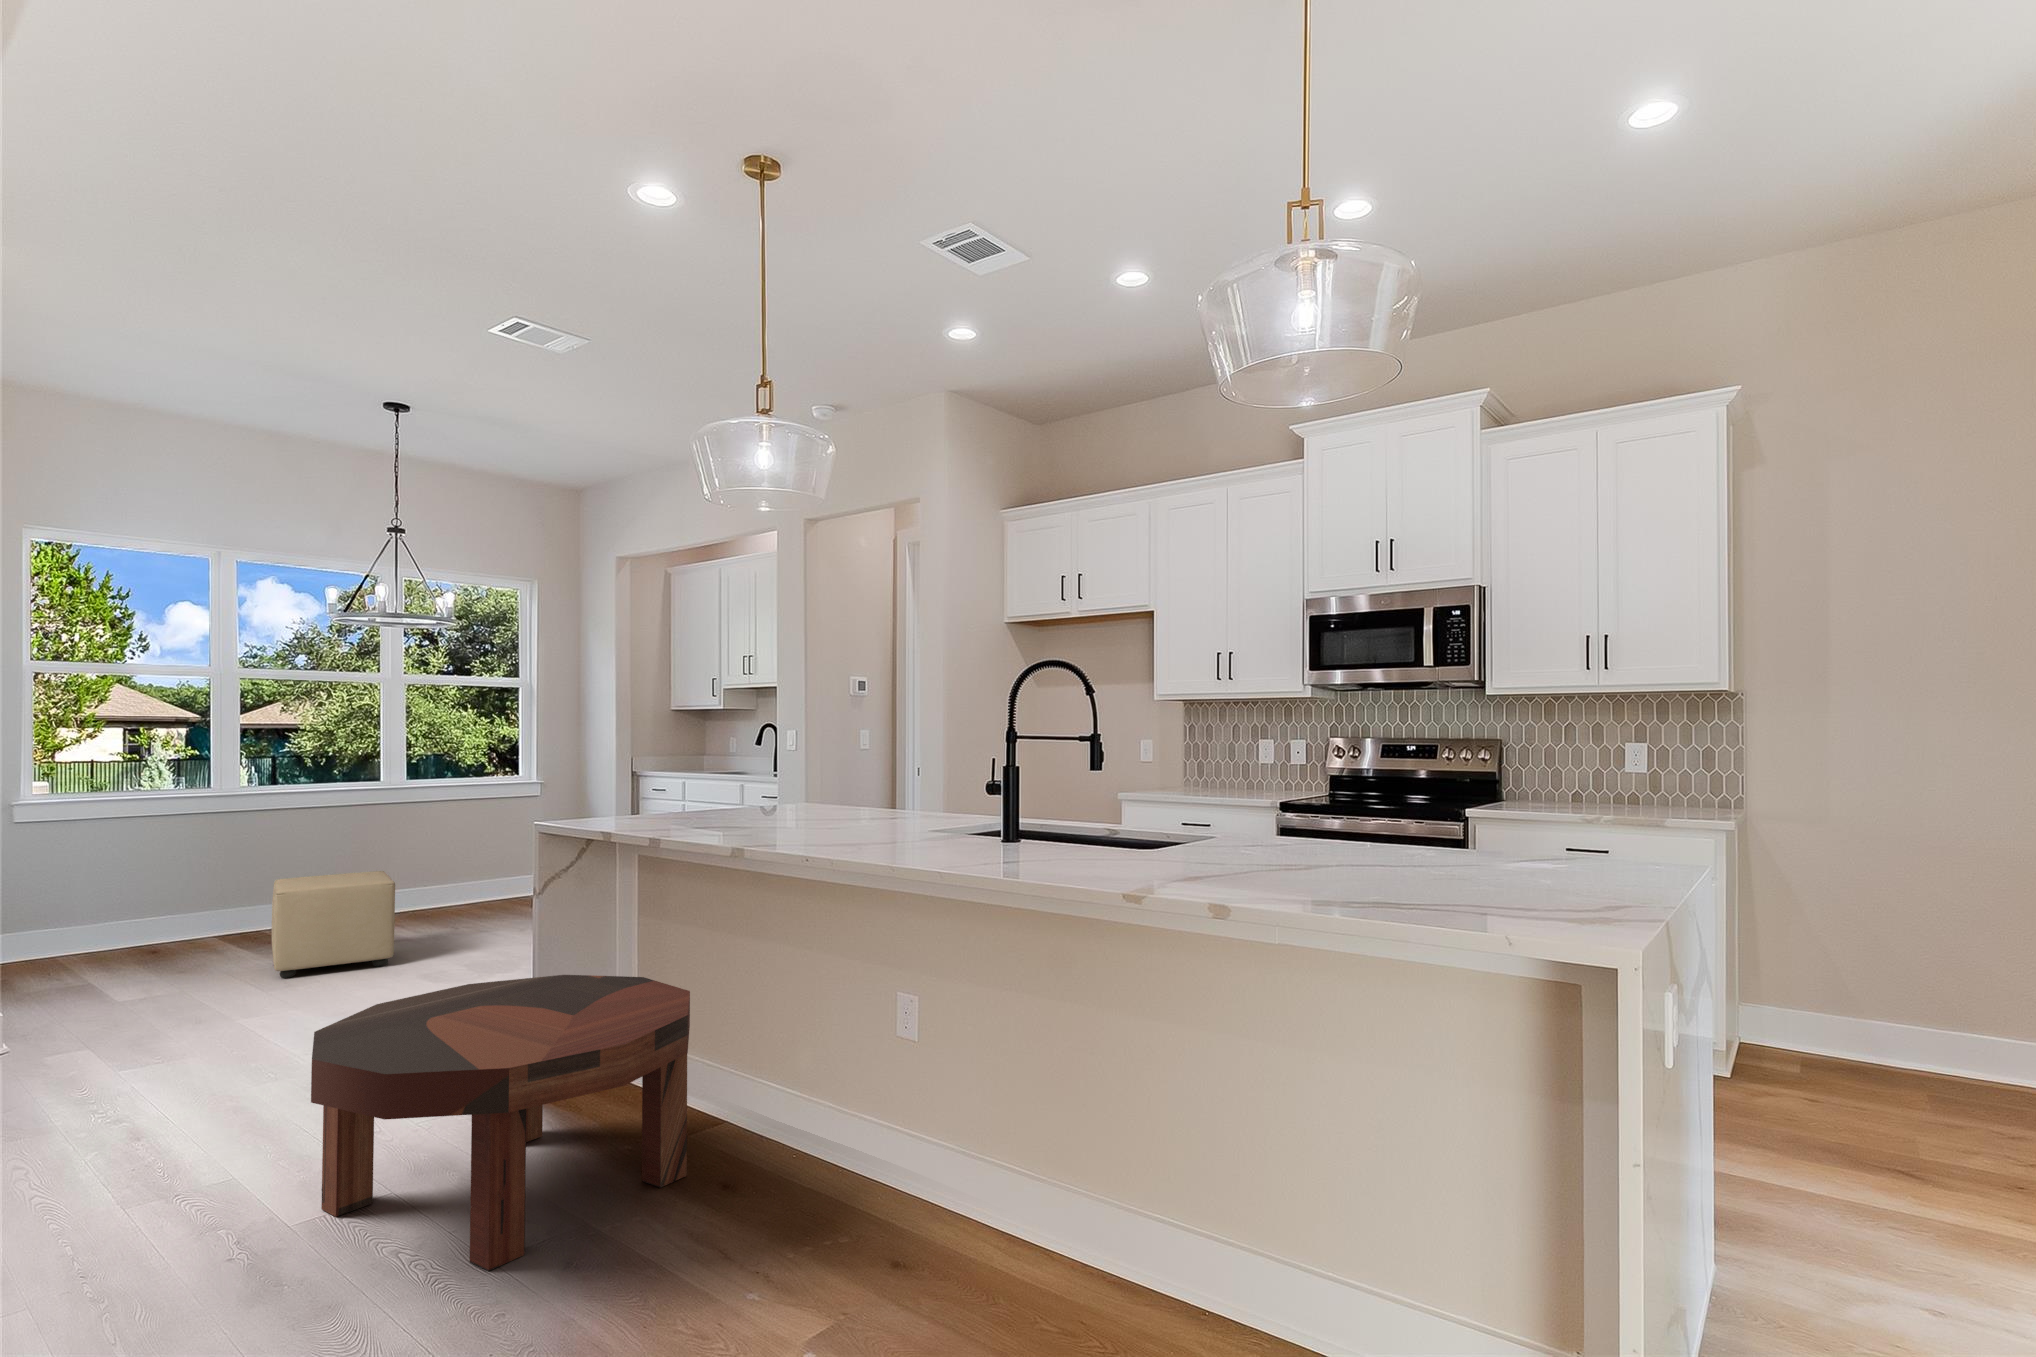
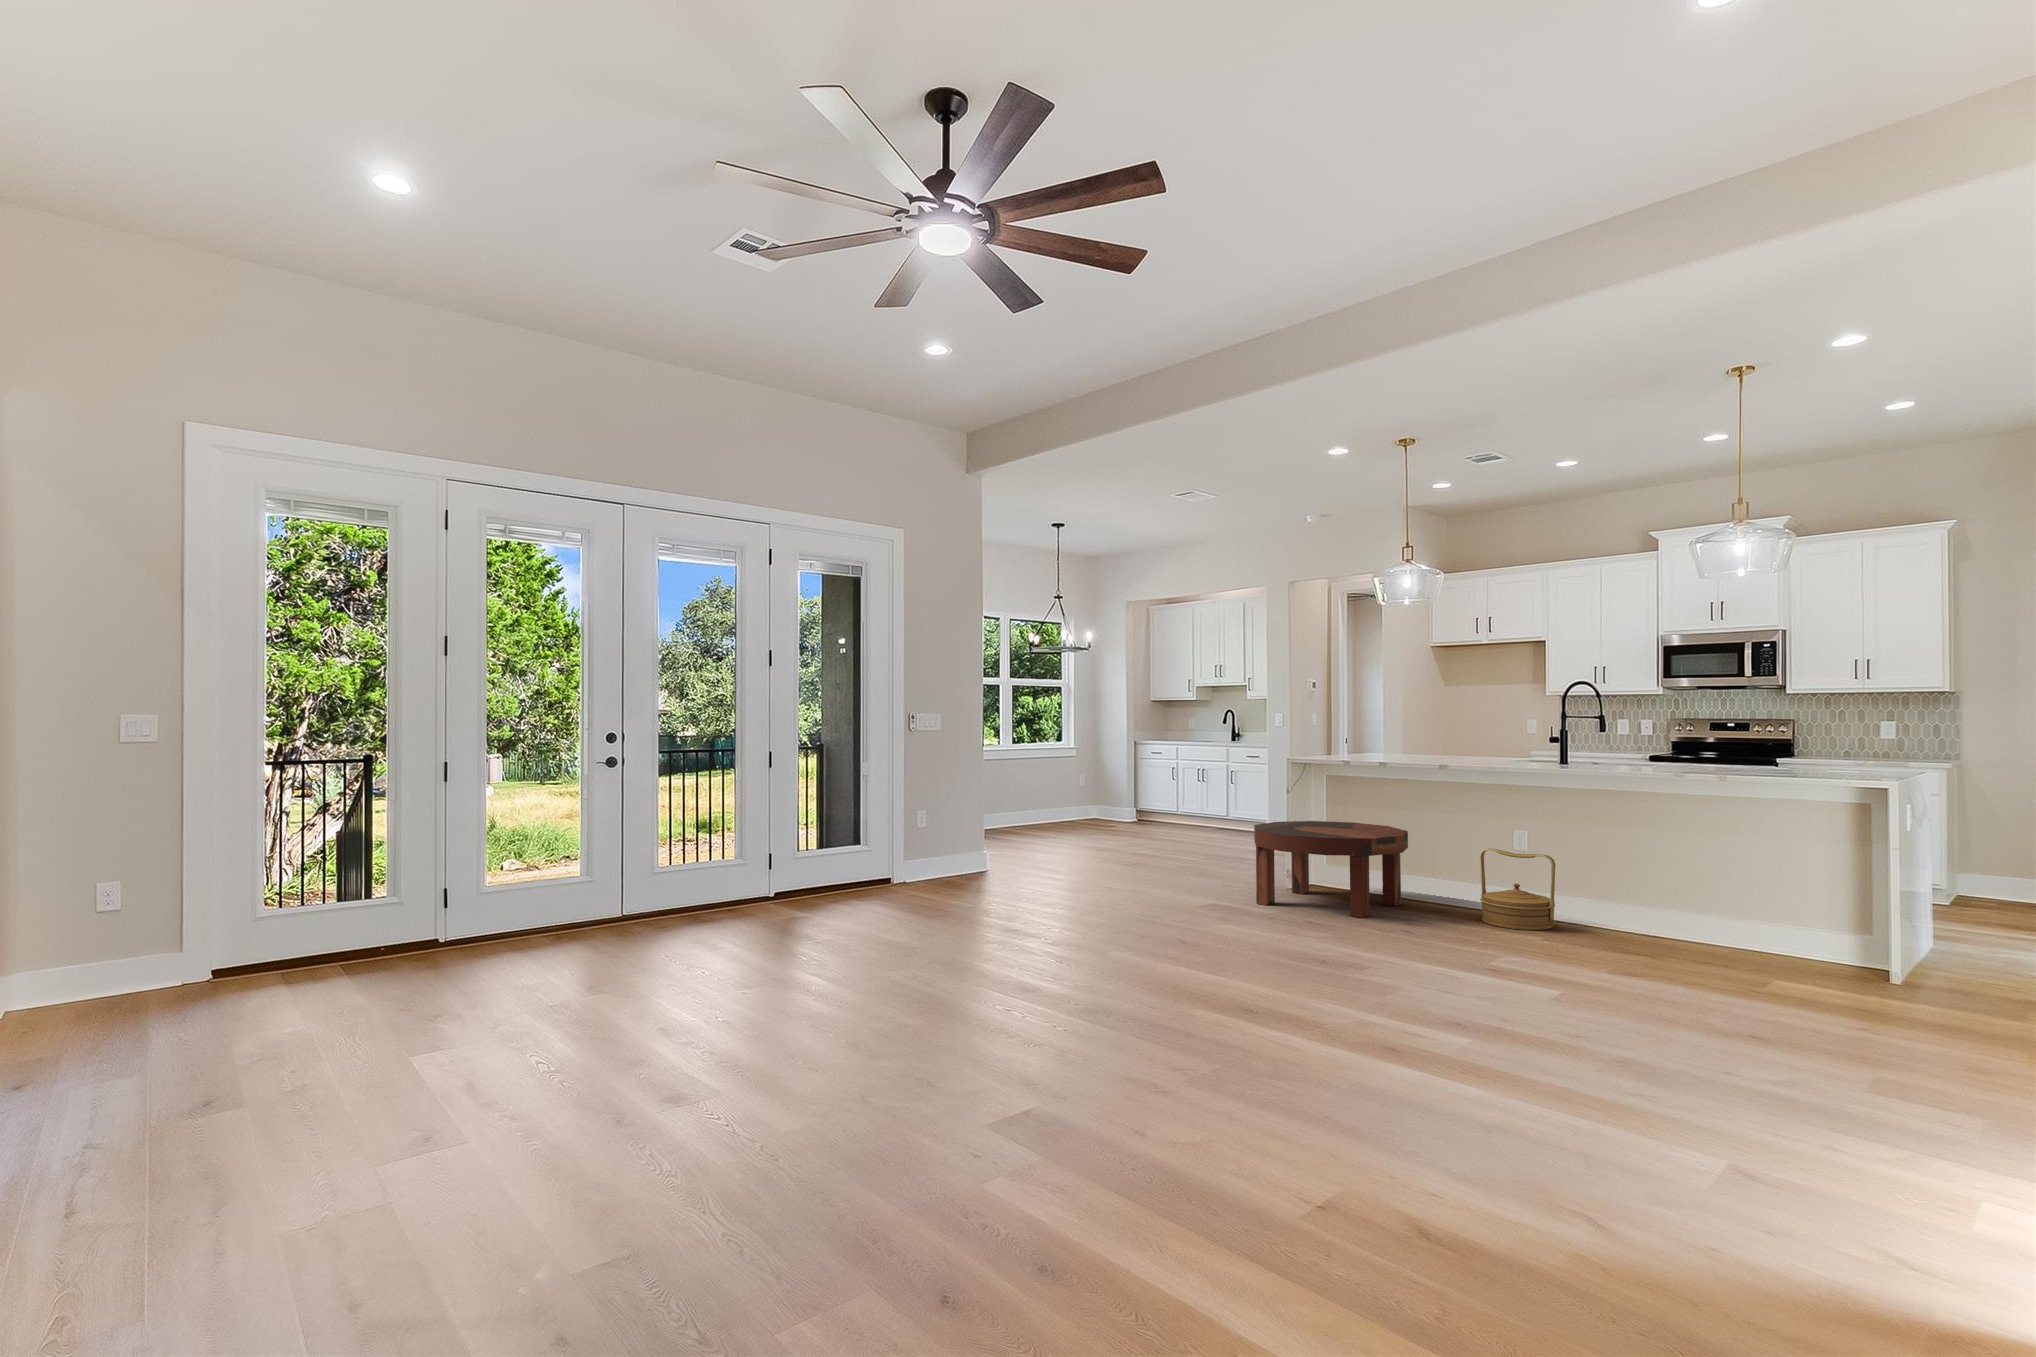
ottoman: present [272,871,395,978] -> none [1014,791,1085,844]
woven basket: none [772,1069,937,1304] -> present [1480,849,1555,930]

